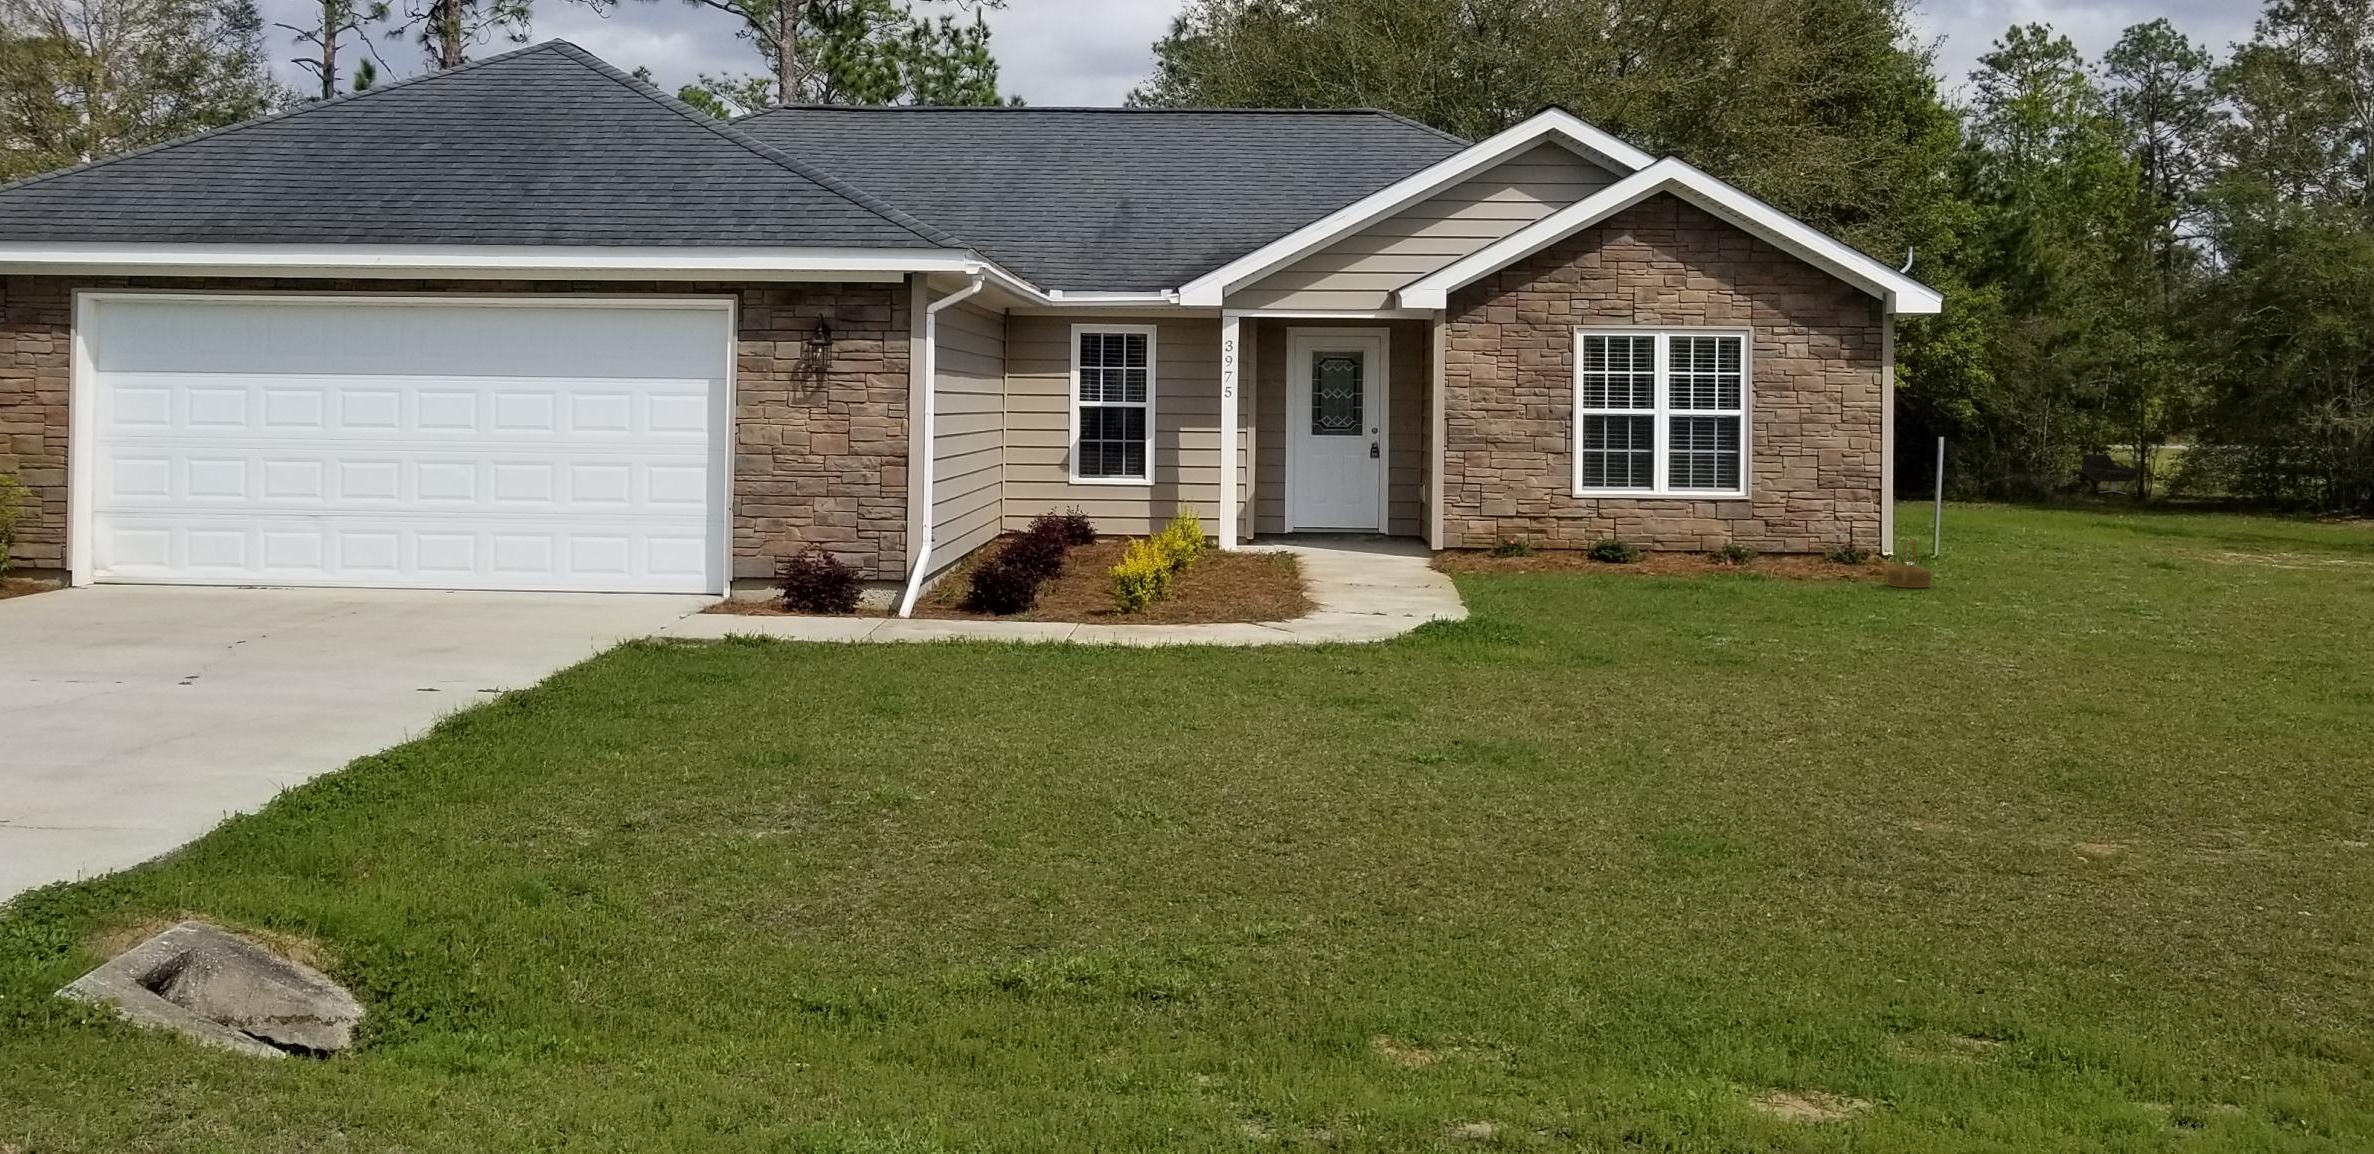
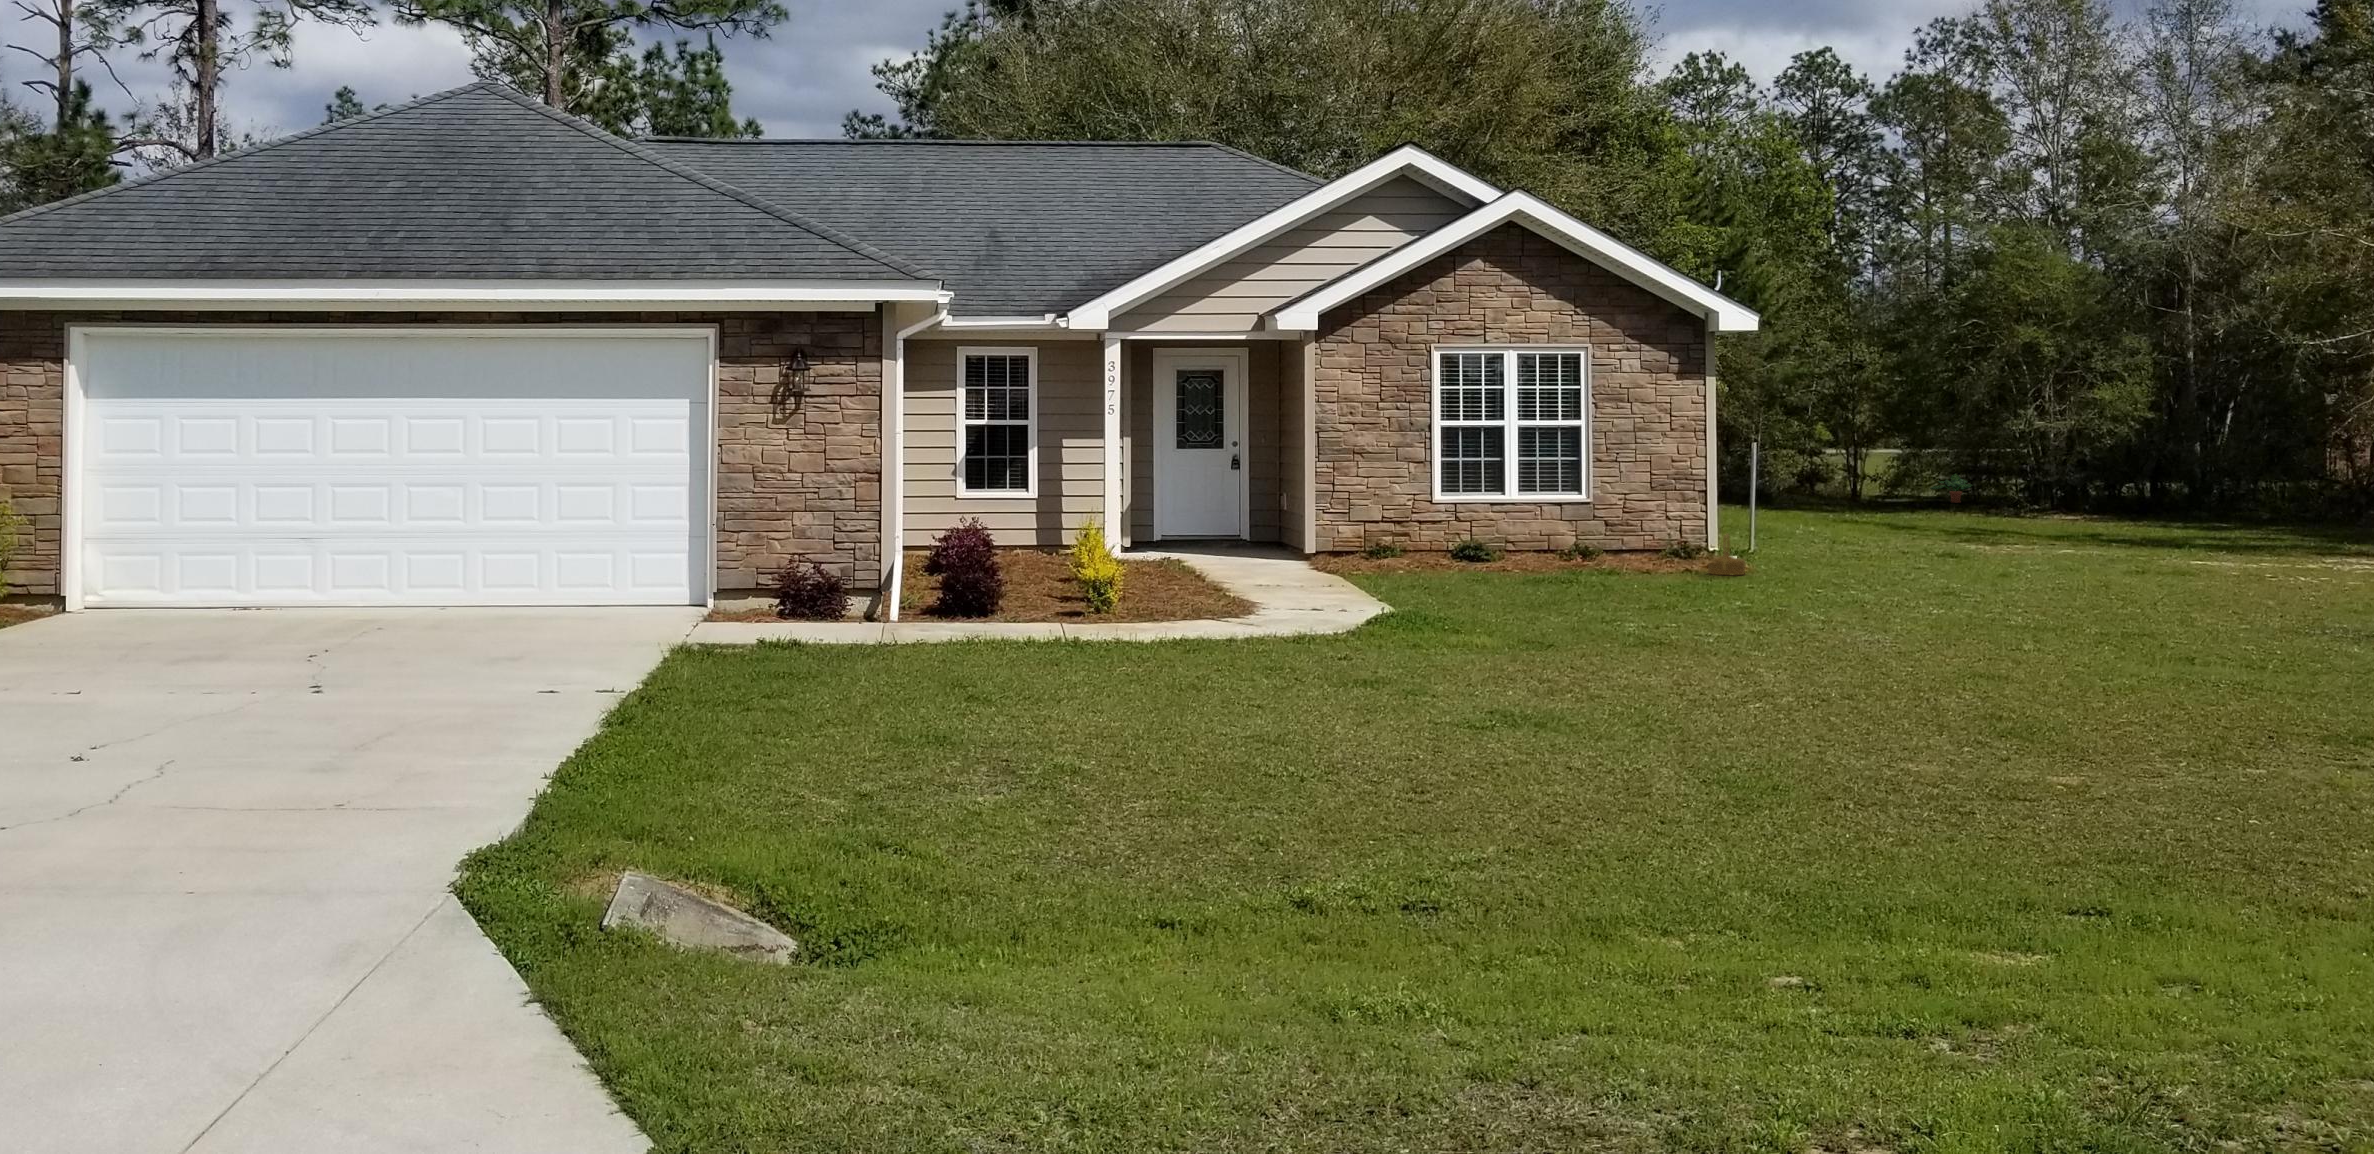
lounge chair: present [2082,454,2140,494] -> none [1779,461,1828,496]
potted plant: none [2254,473,2309,506] -> present [1930,474,1973,503]

